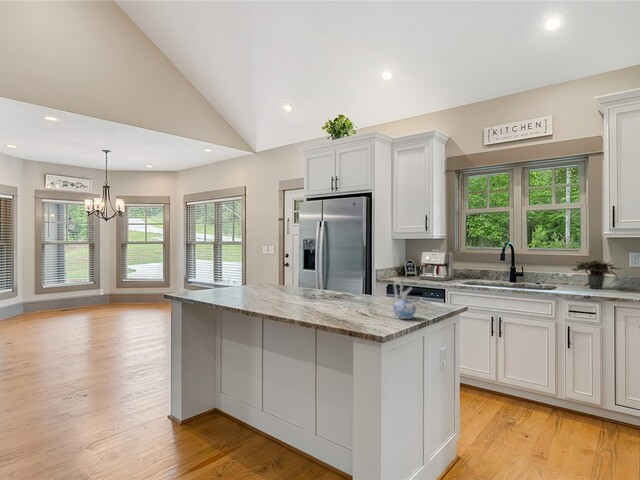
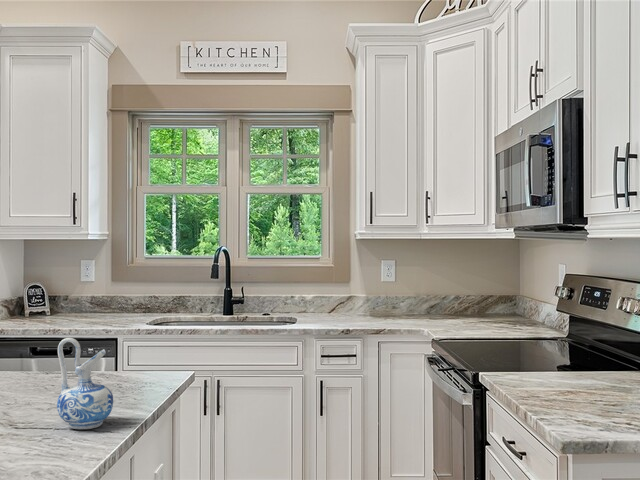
coffee maker: present [419,252,453,281] -> none [60,265,126,321]
potted plant: present [572,261,621,289] -> none [313,274,376,317]

